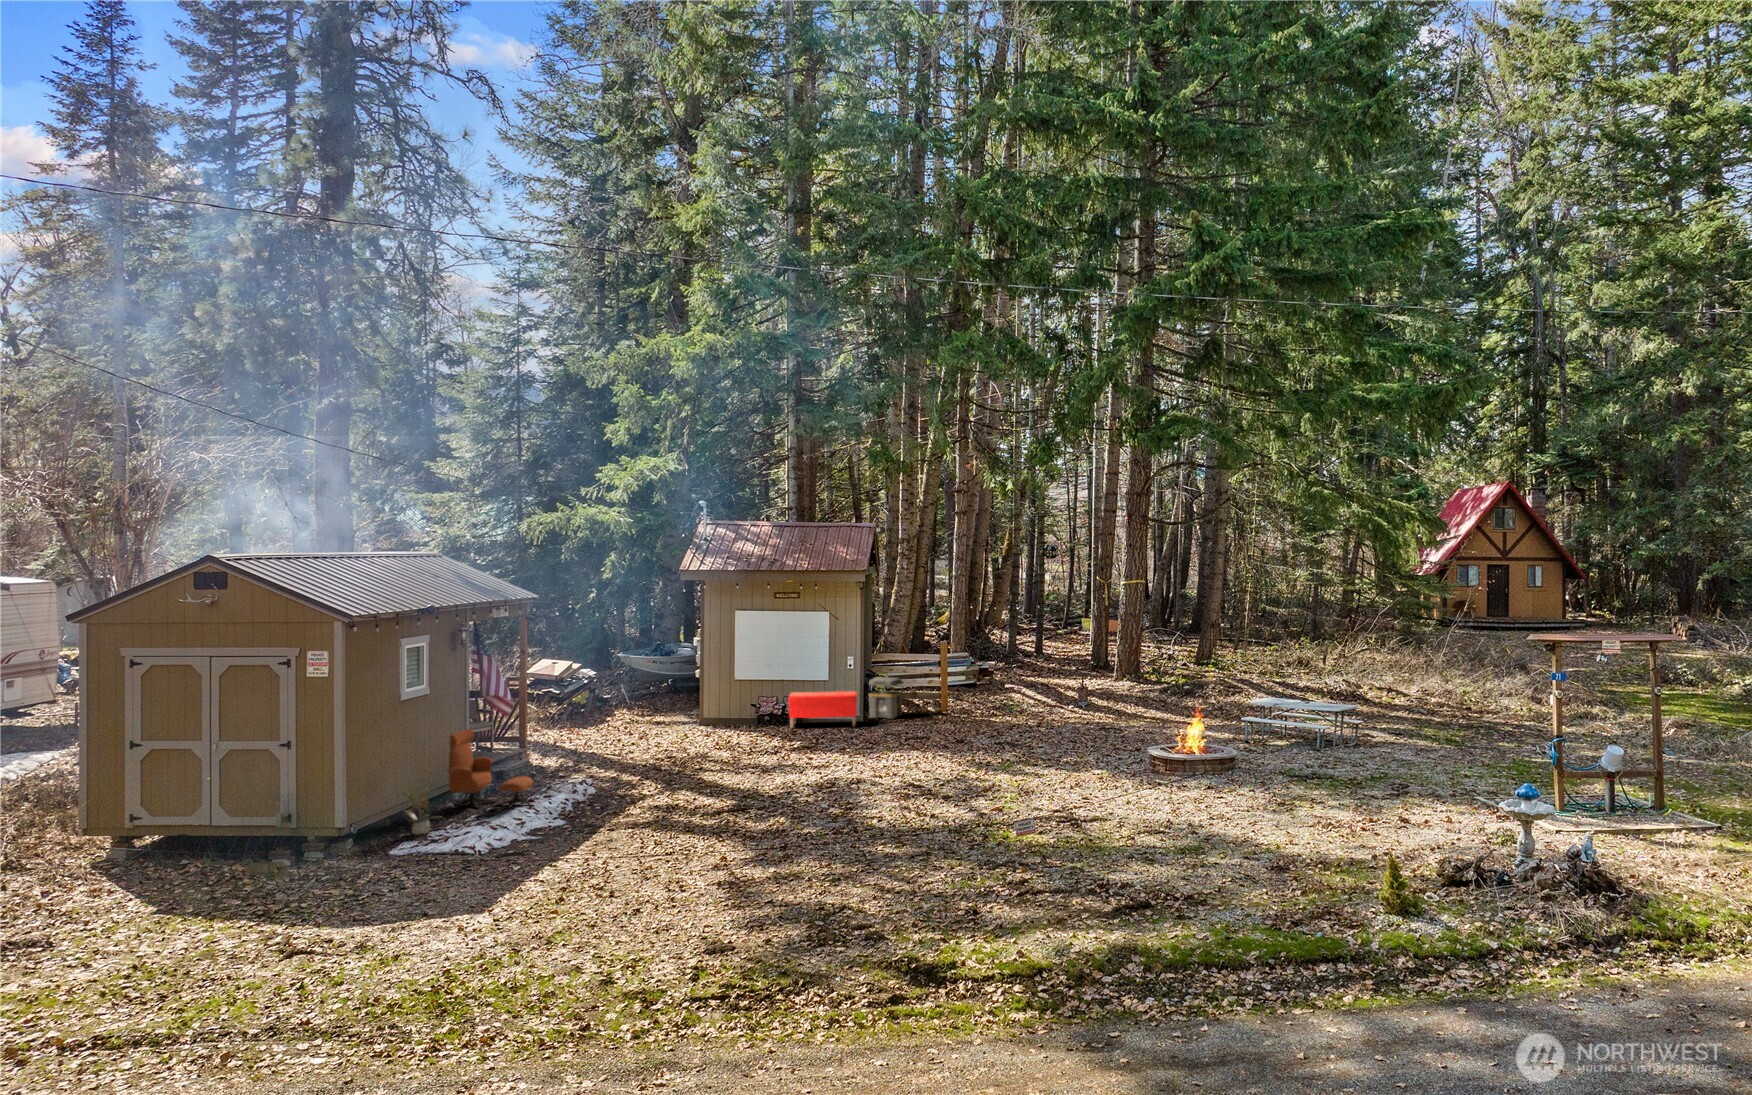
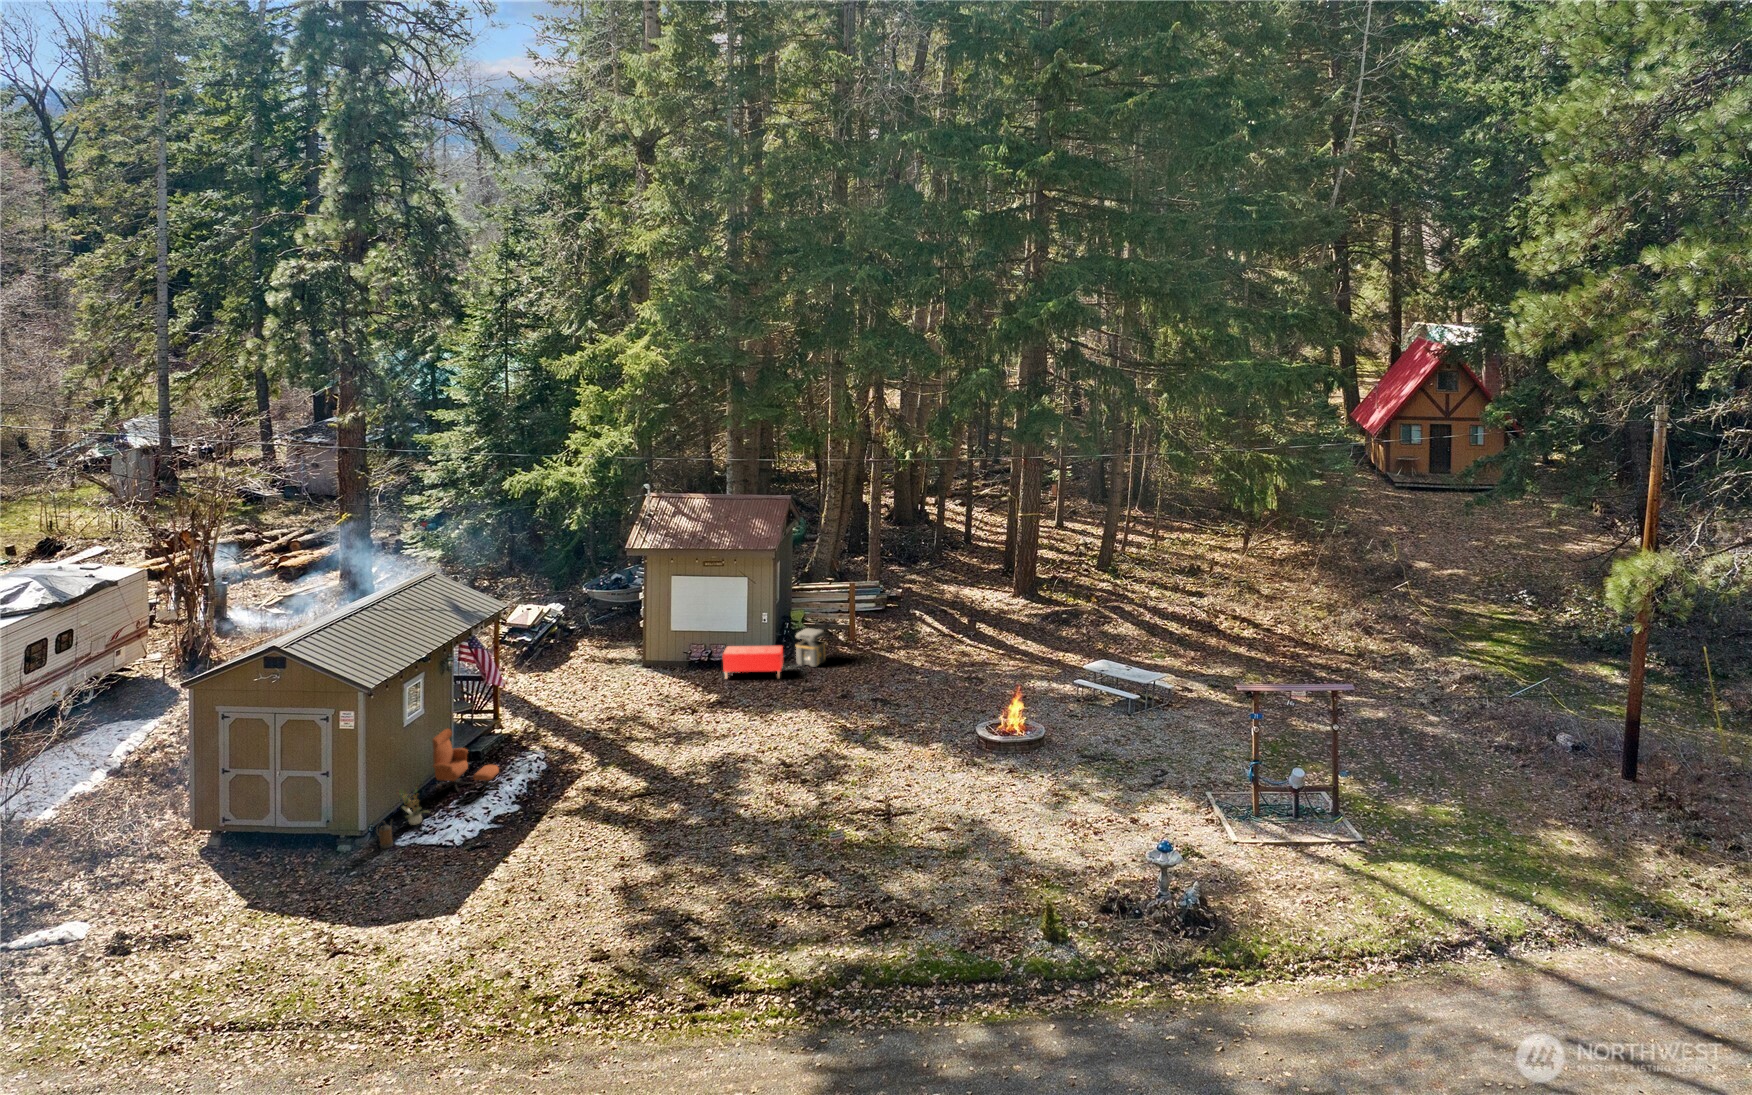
watering can: none [368,814,392,855] -> present [376,824,393,849]

